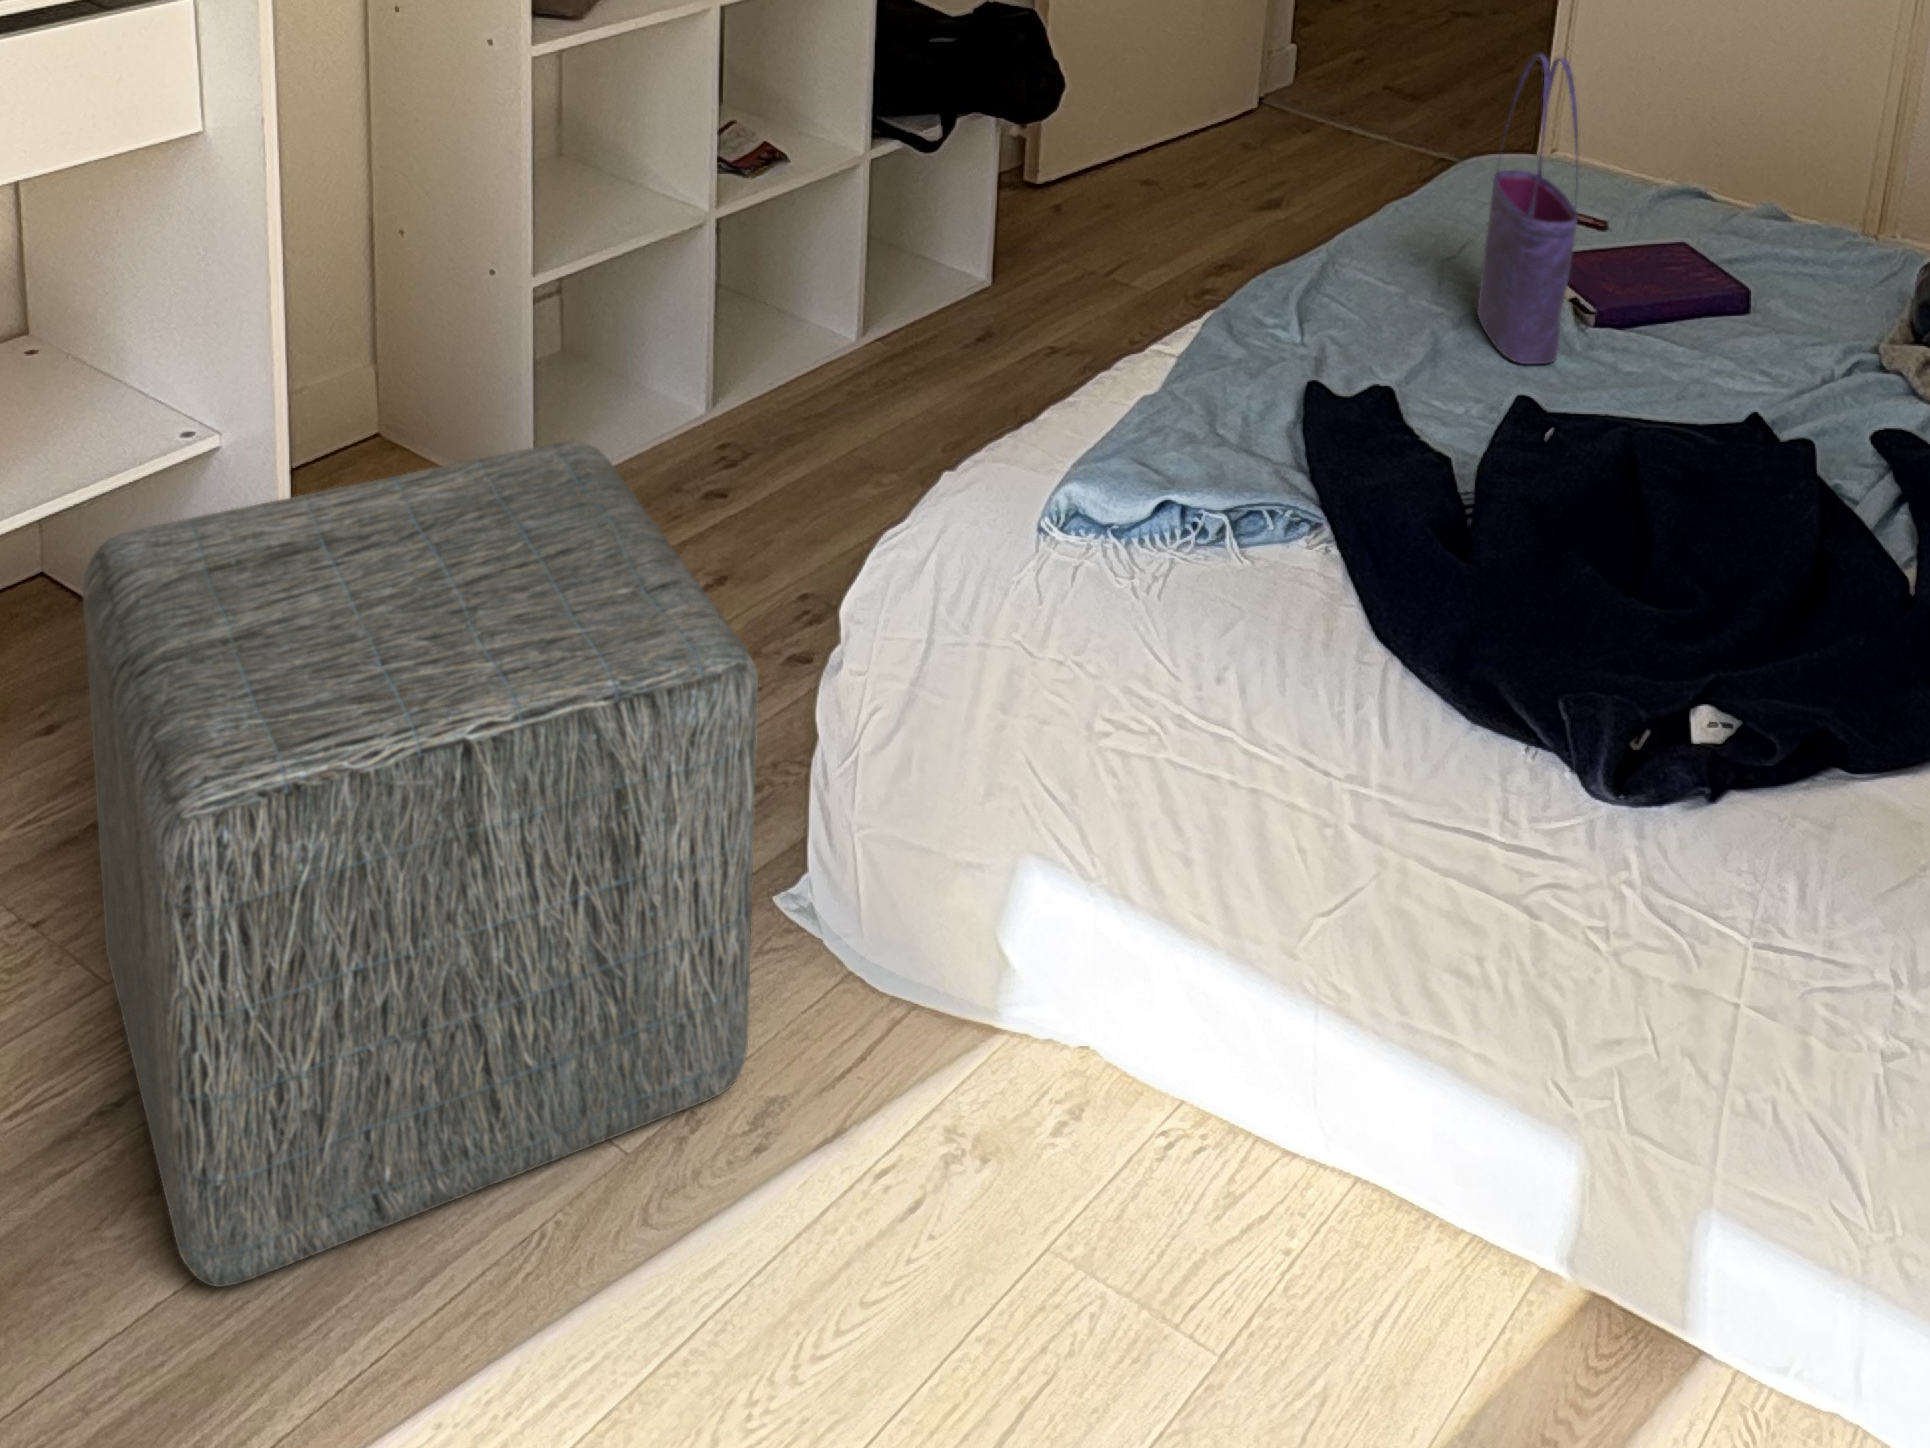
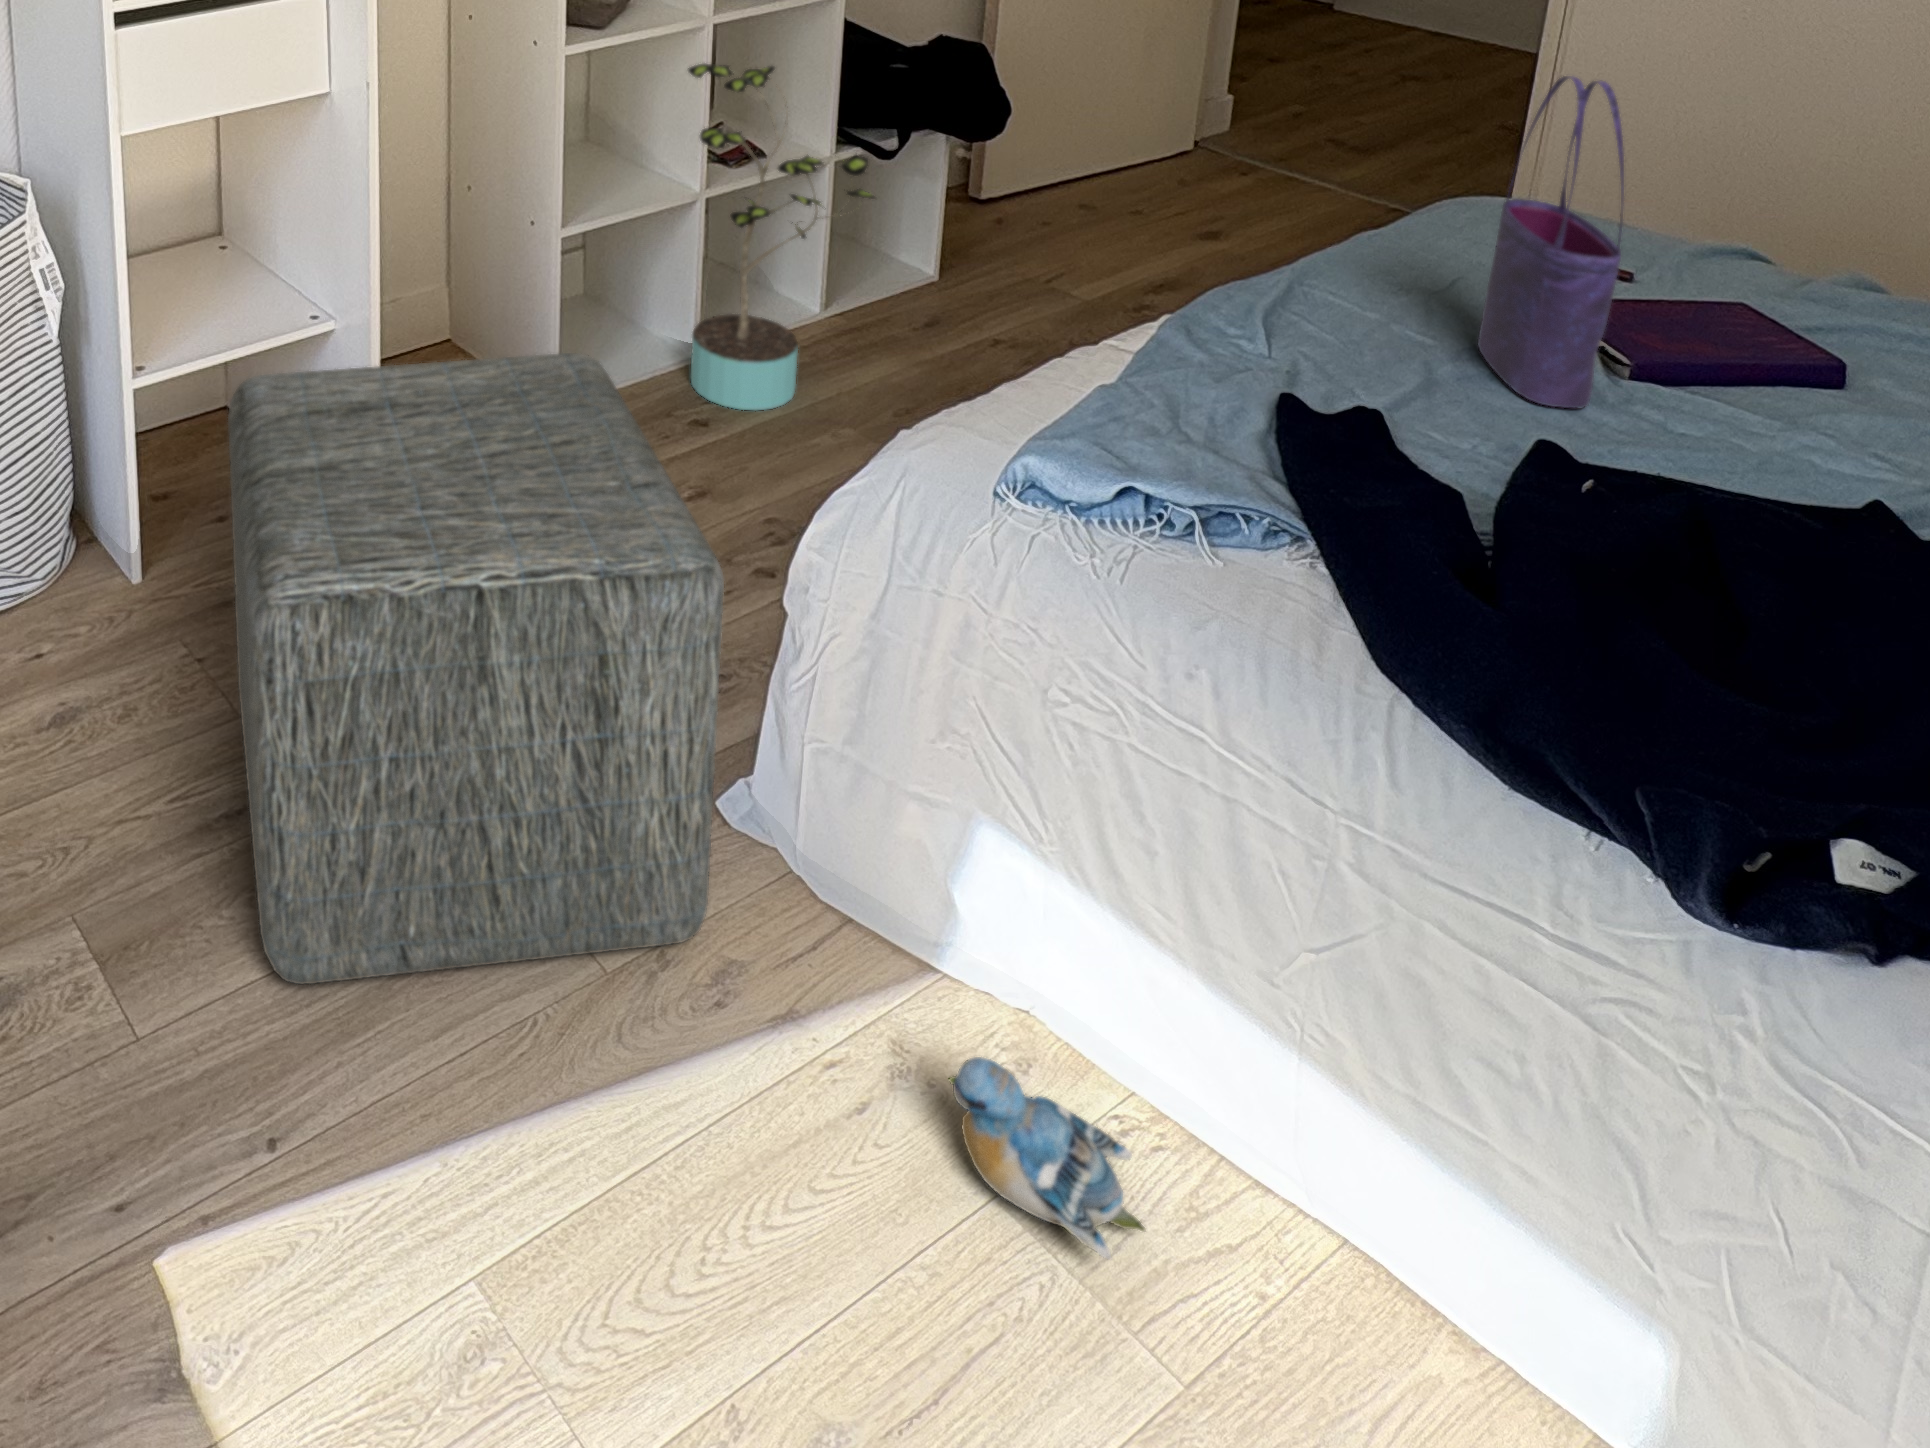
potted plant: none [692,52,923,476] -> present [688,64,875,410]
plush toy: none [1003,1106,1187,1258] -> present [949,1057,1145,1259]

